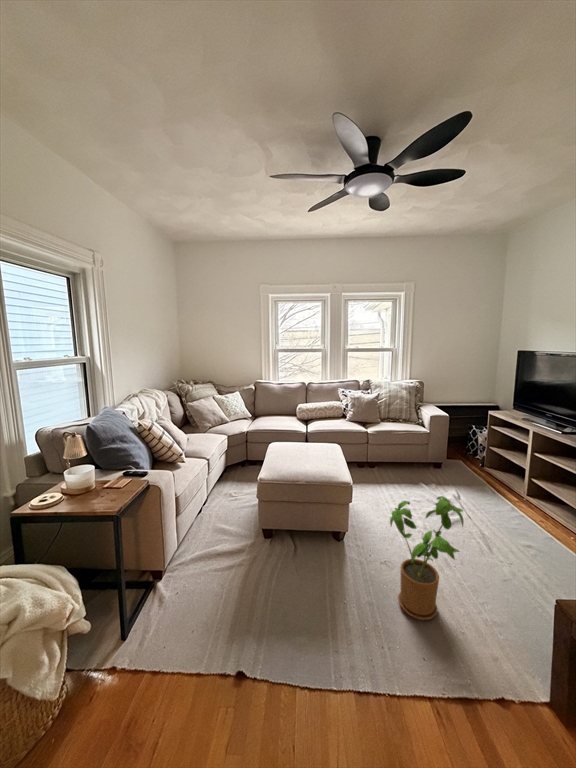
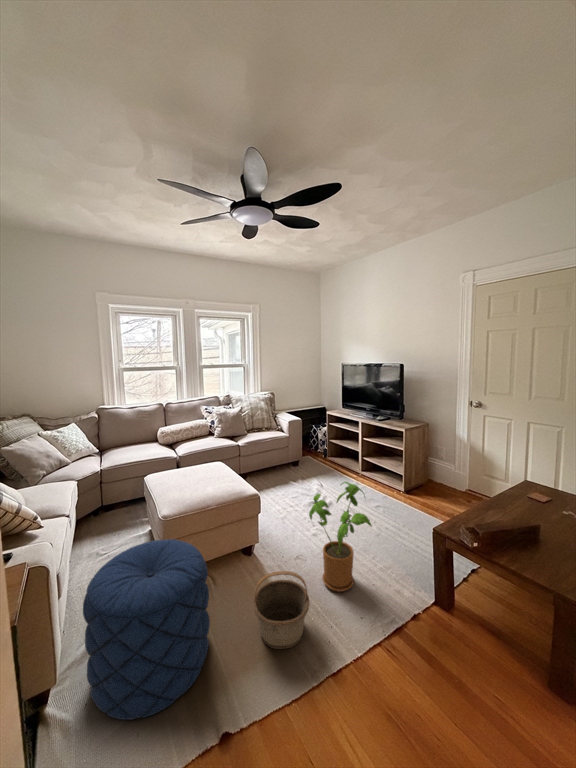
pouf: none [176,494,270,626] -> present [83,539,210,720]
basket: none [303,561,362,642] -> present [253,571,309,649]

